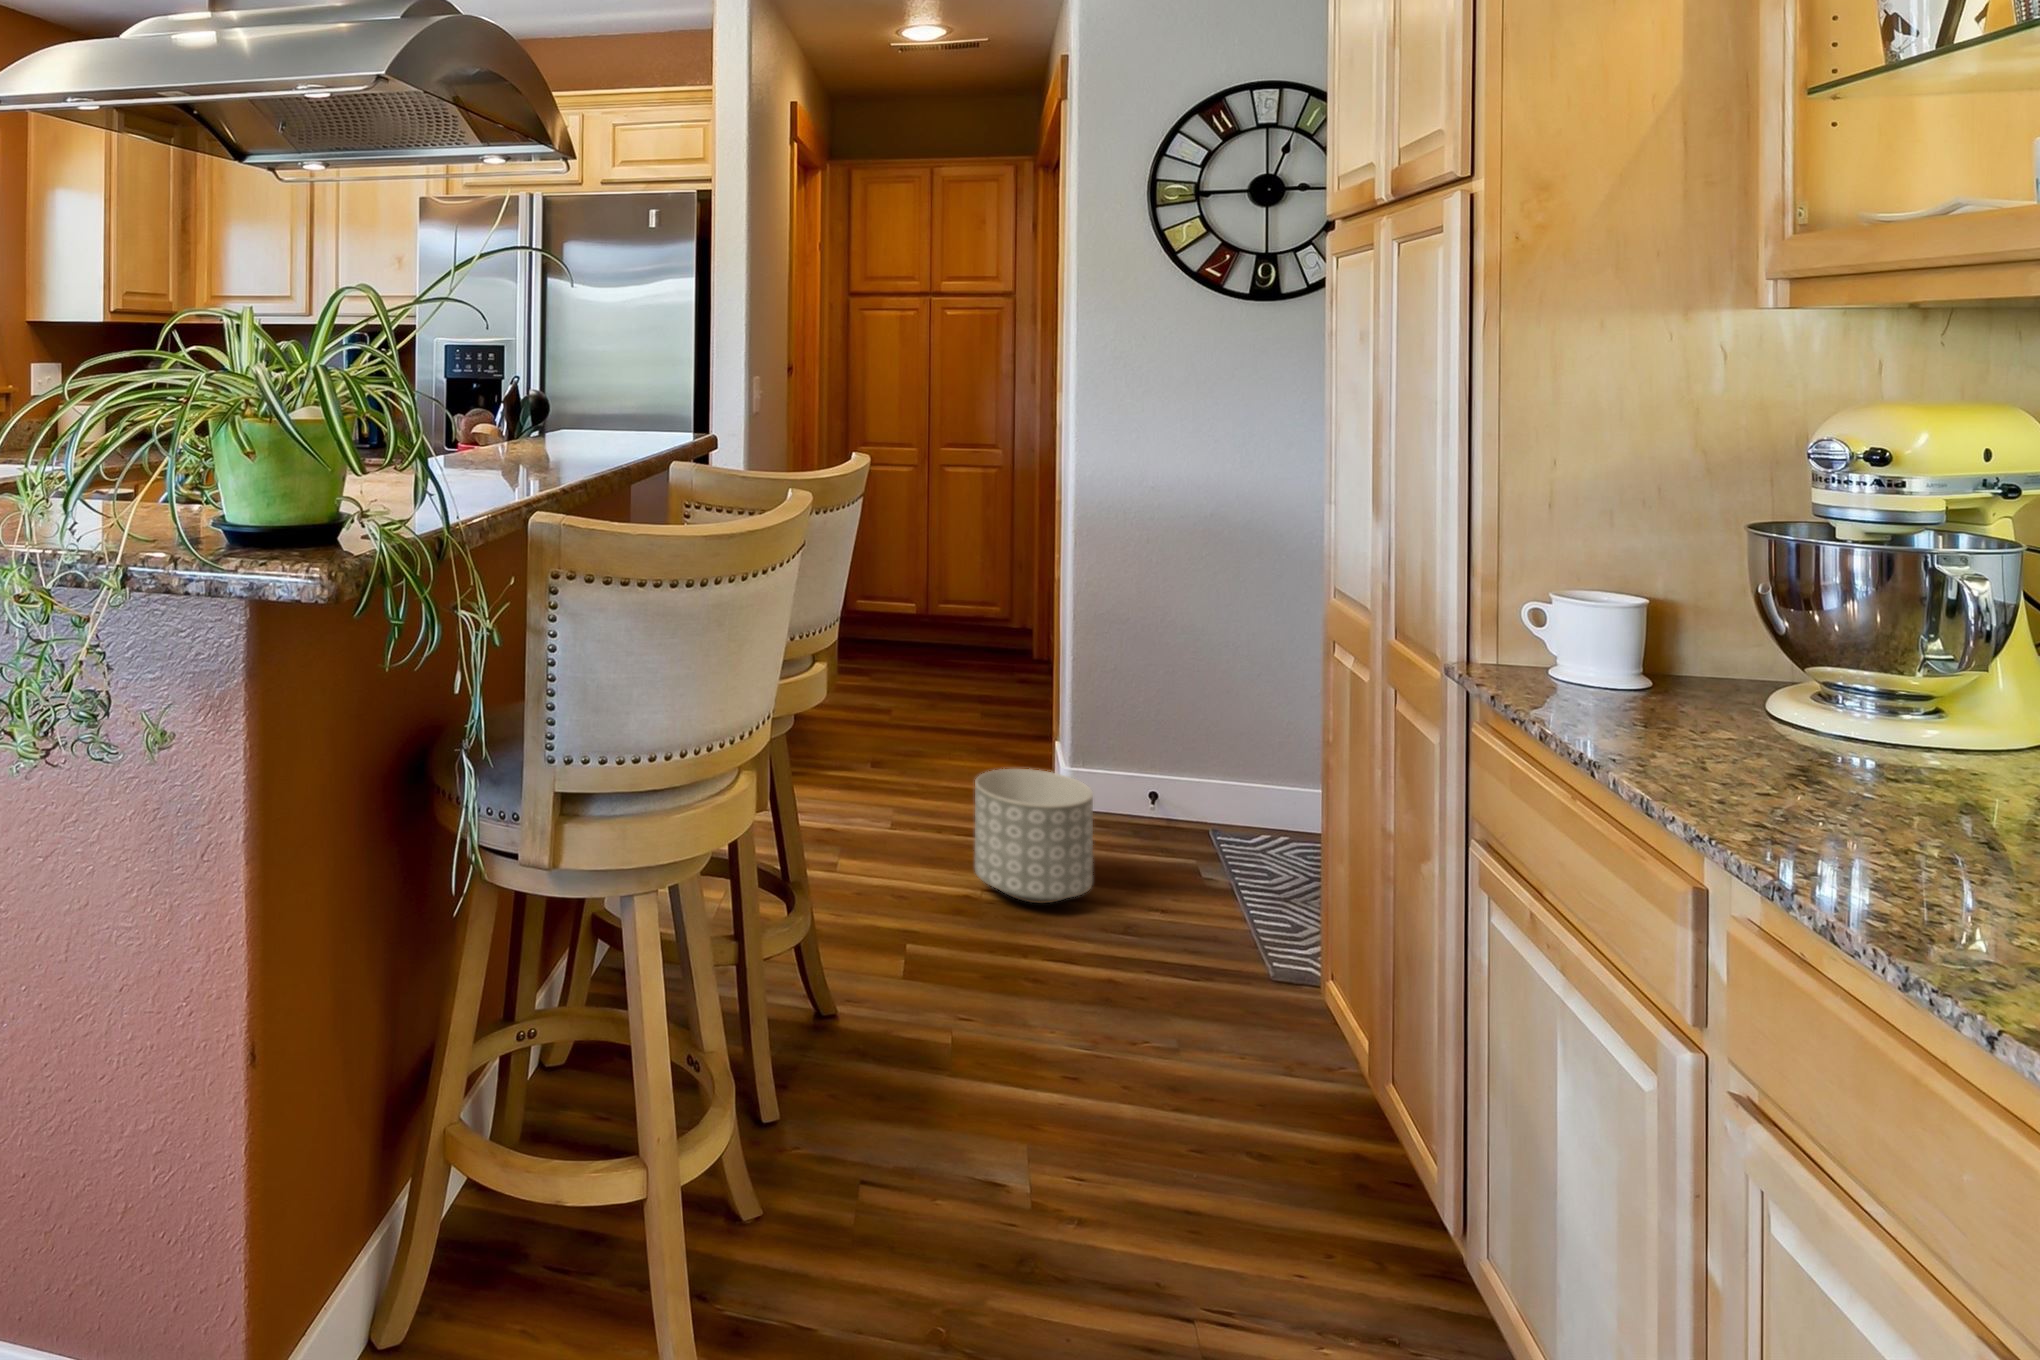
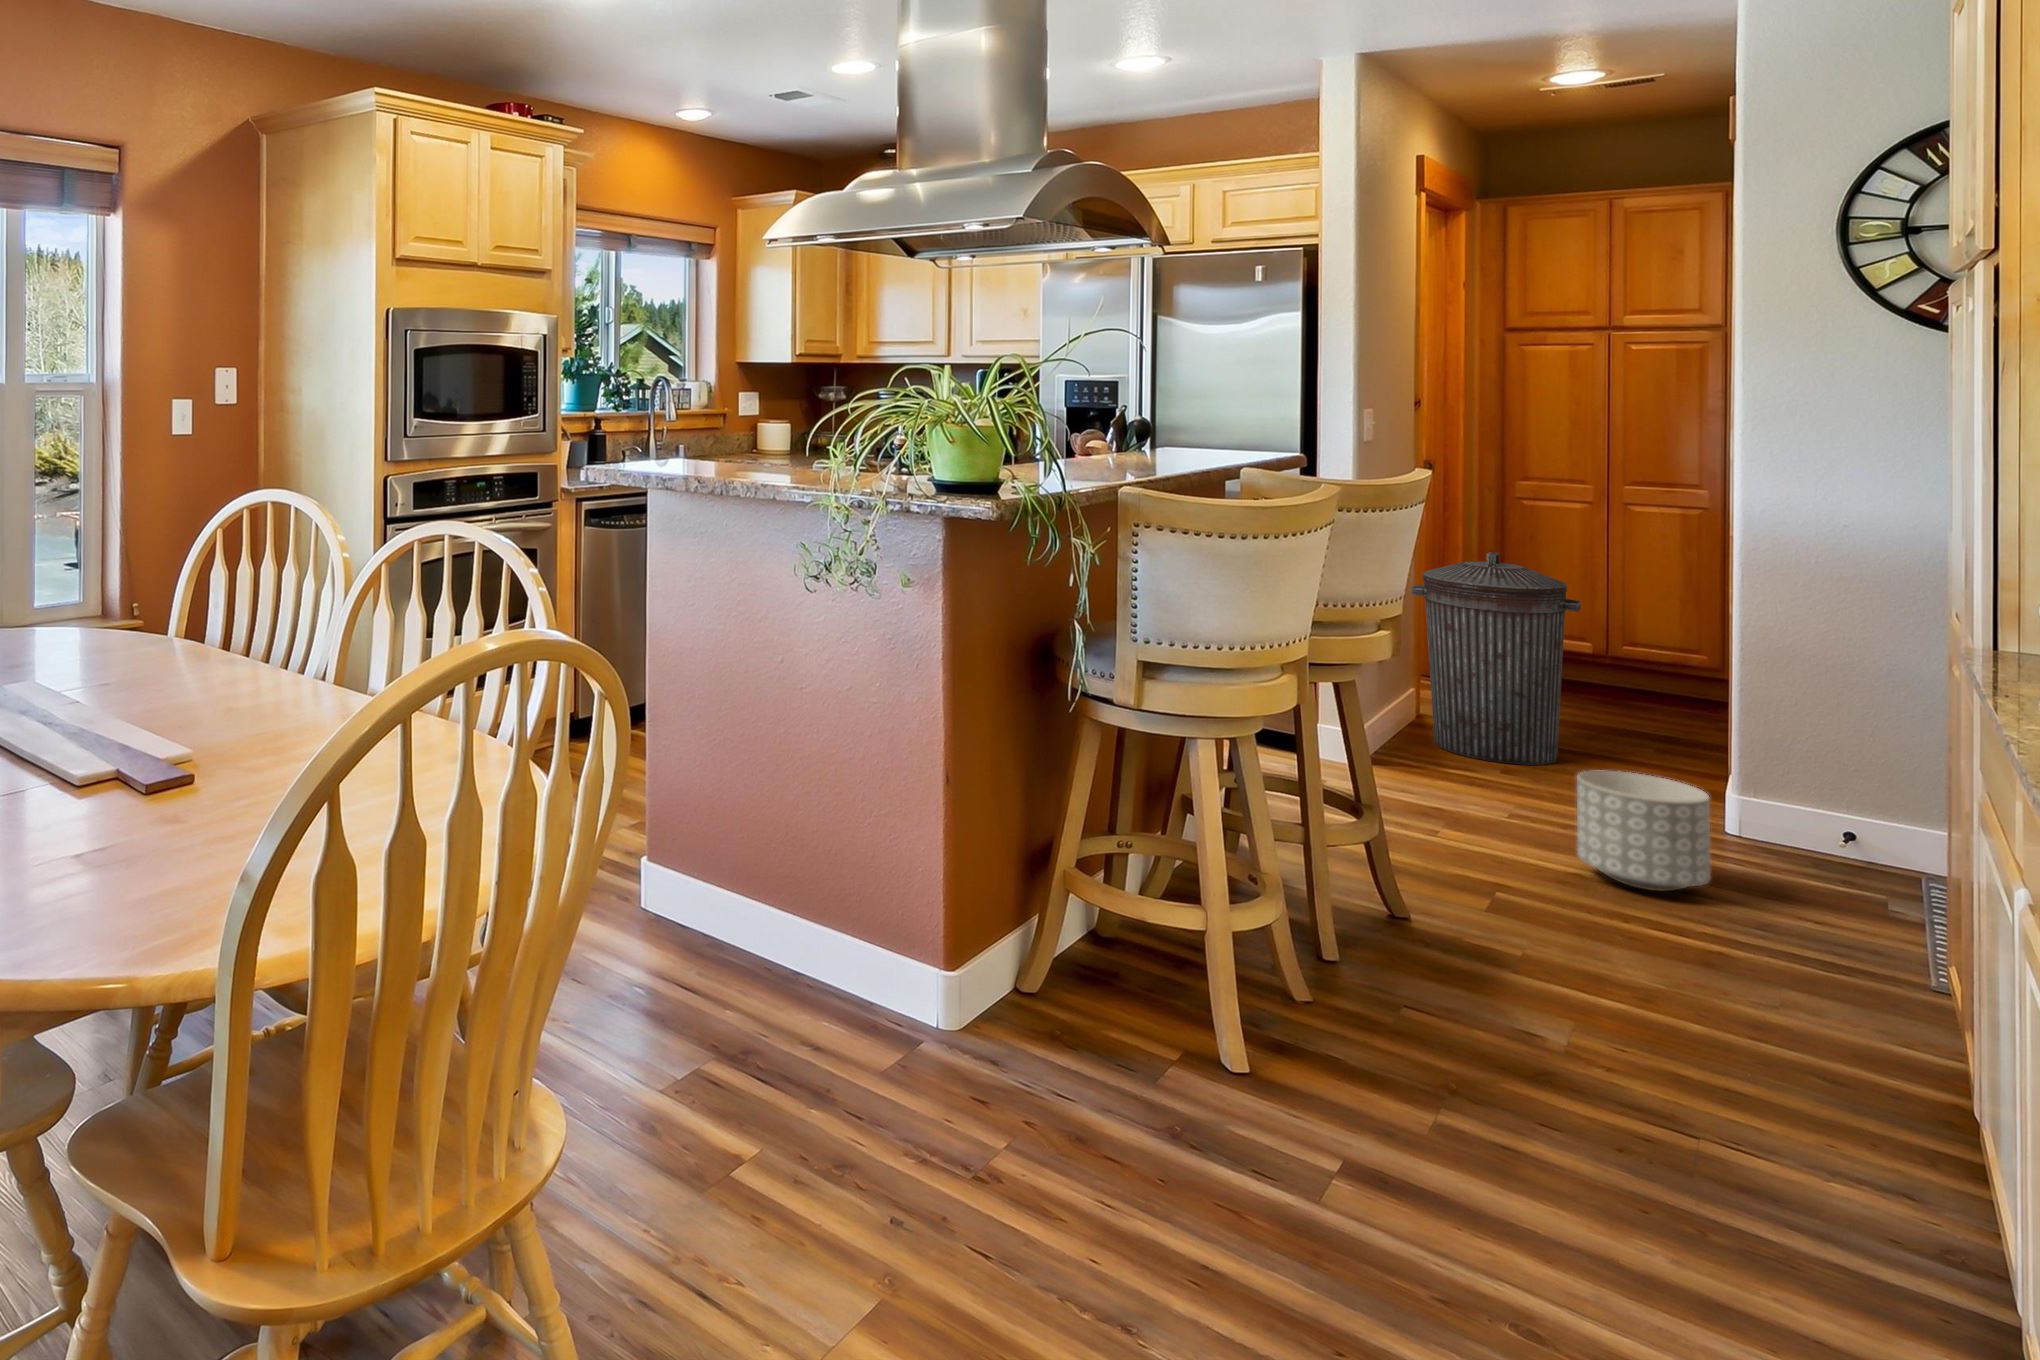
trash can: none [789,523,936,746] -> present [1411,552,1581,765]

